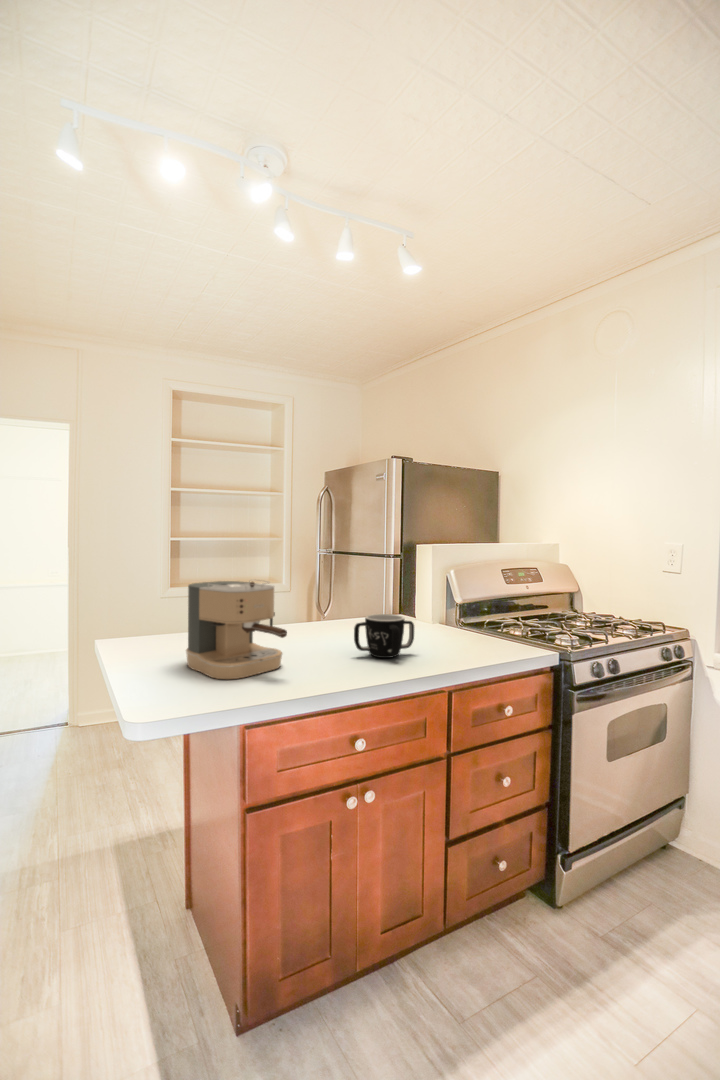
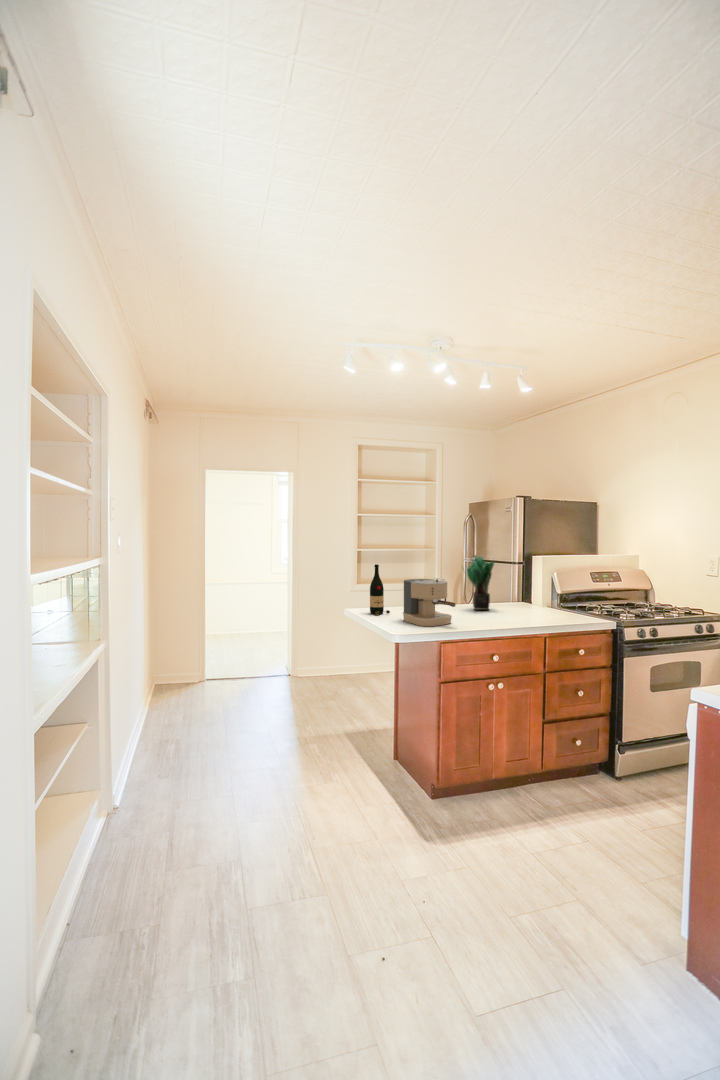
potted plant: none [309,540,363,634] -> present [467,555,494,610]
wine bottle: none [131,554,171,652] -> present [370,564,390,615]
mug: present [354,614,414,658] -> none [489,598,524,622]

